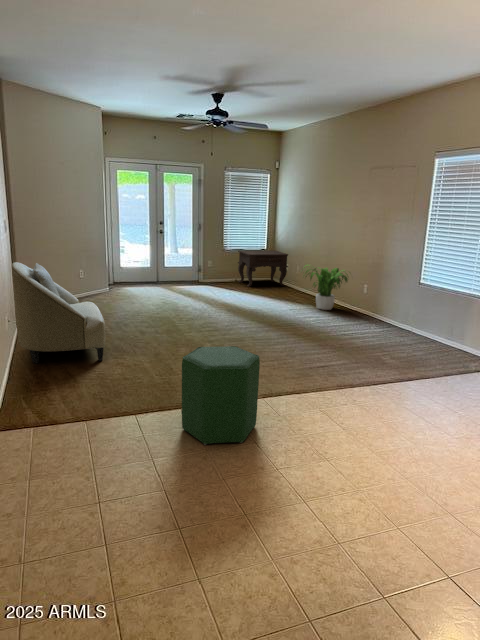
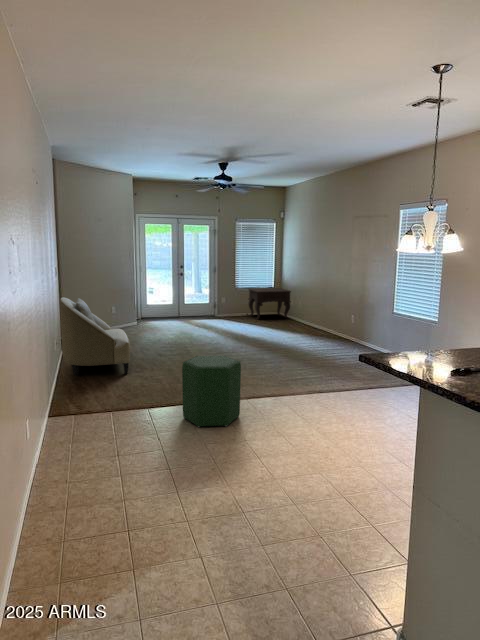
potted plant: present [305,268,348,310] -> none [297,299,342,337]

